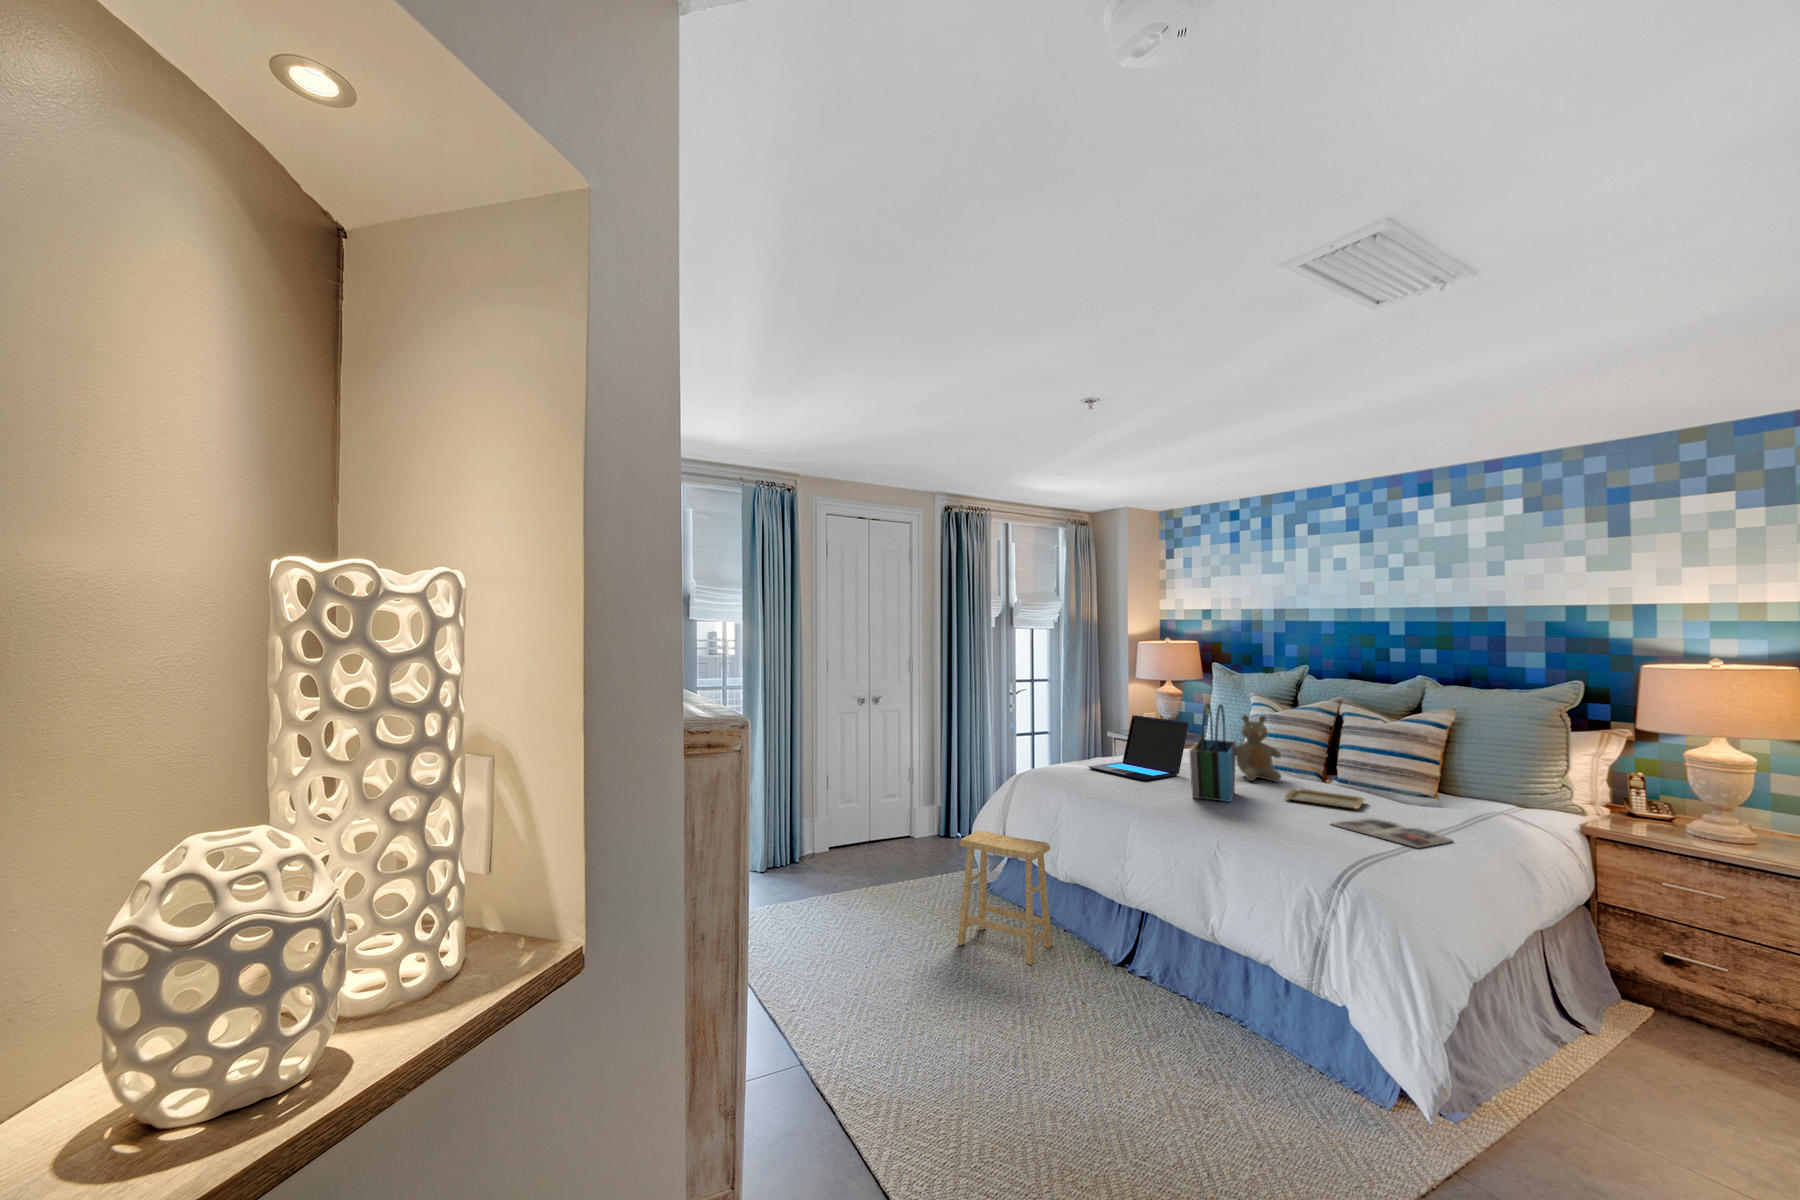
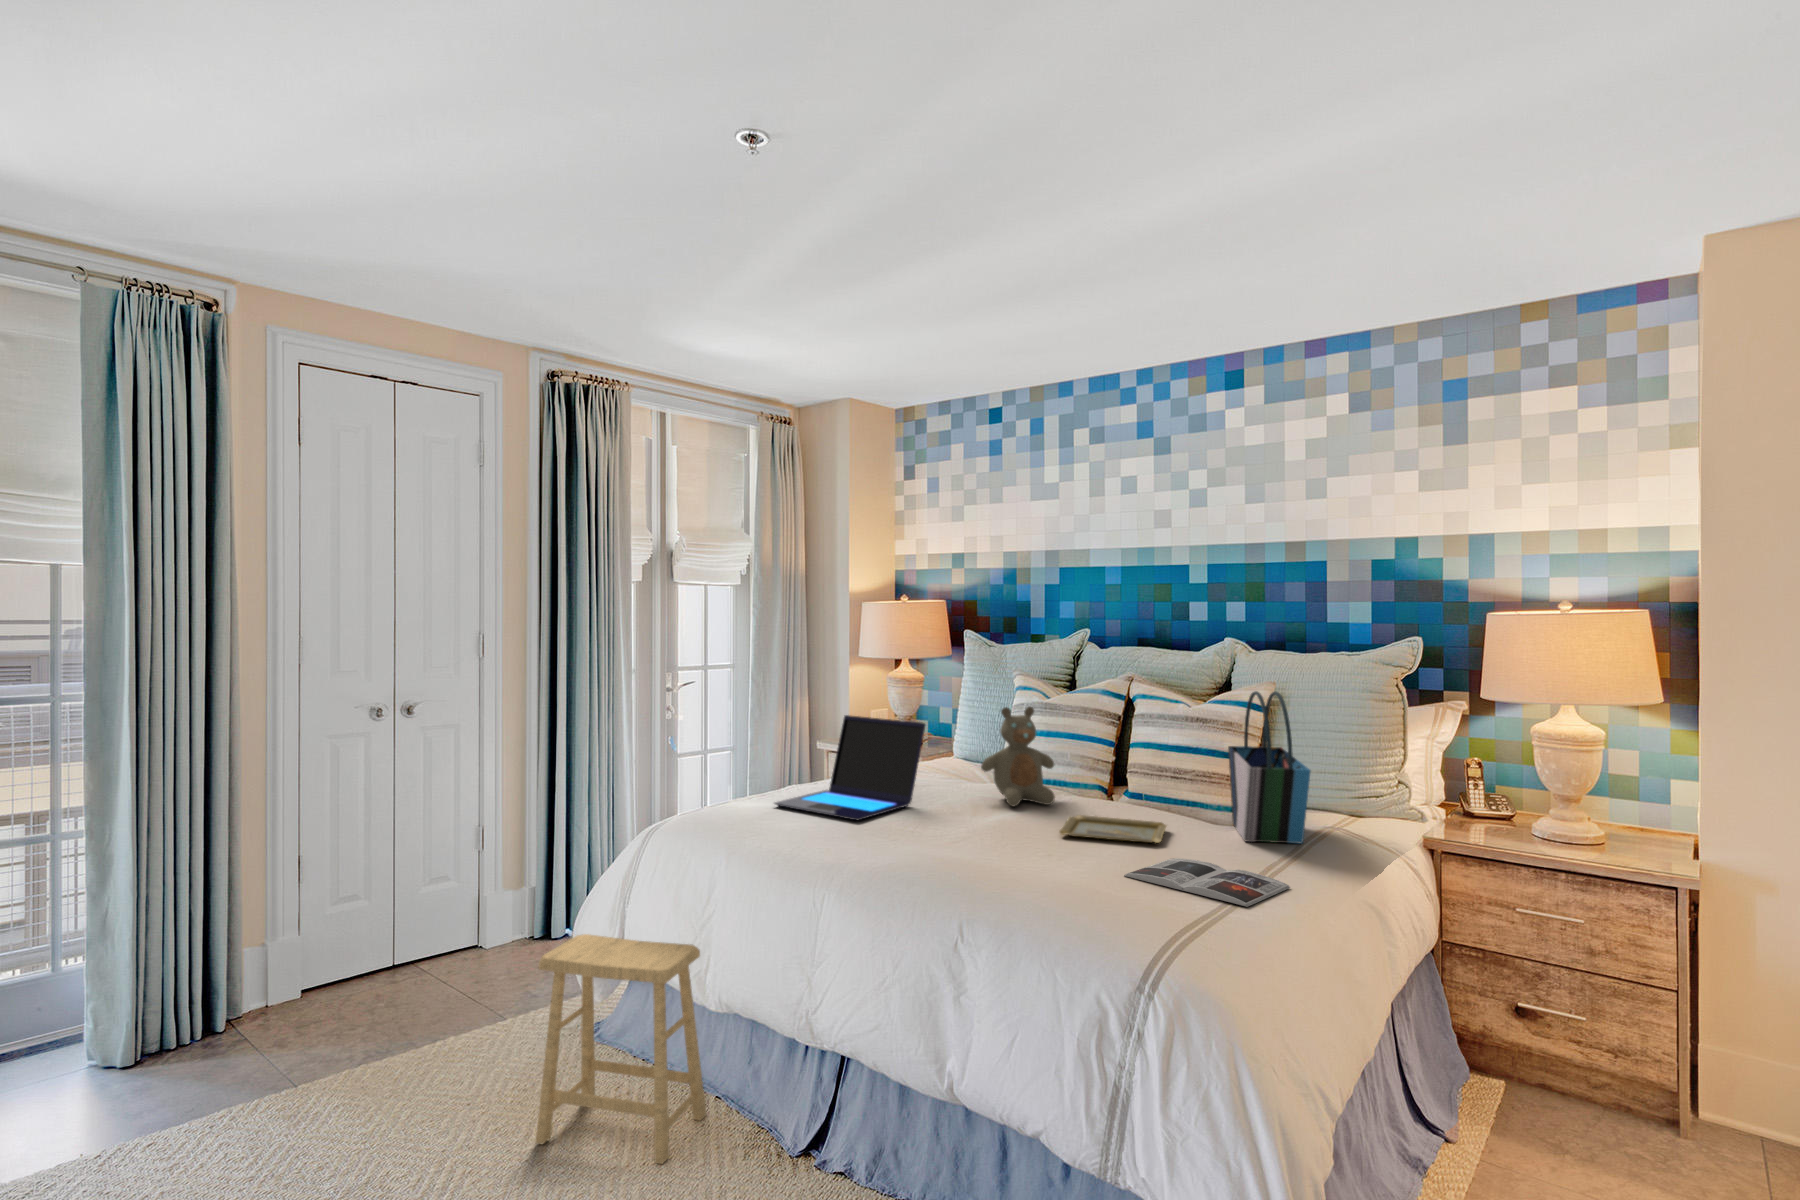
tote bag: present [1190,703,1236,802] -> present [1228,691,1310,844]

